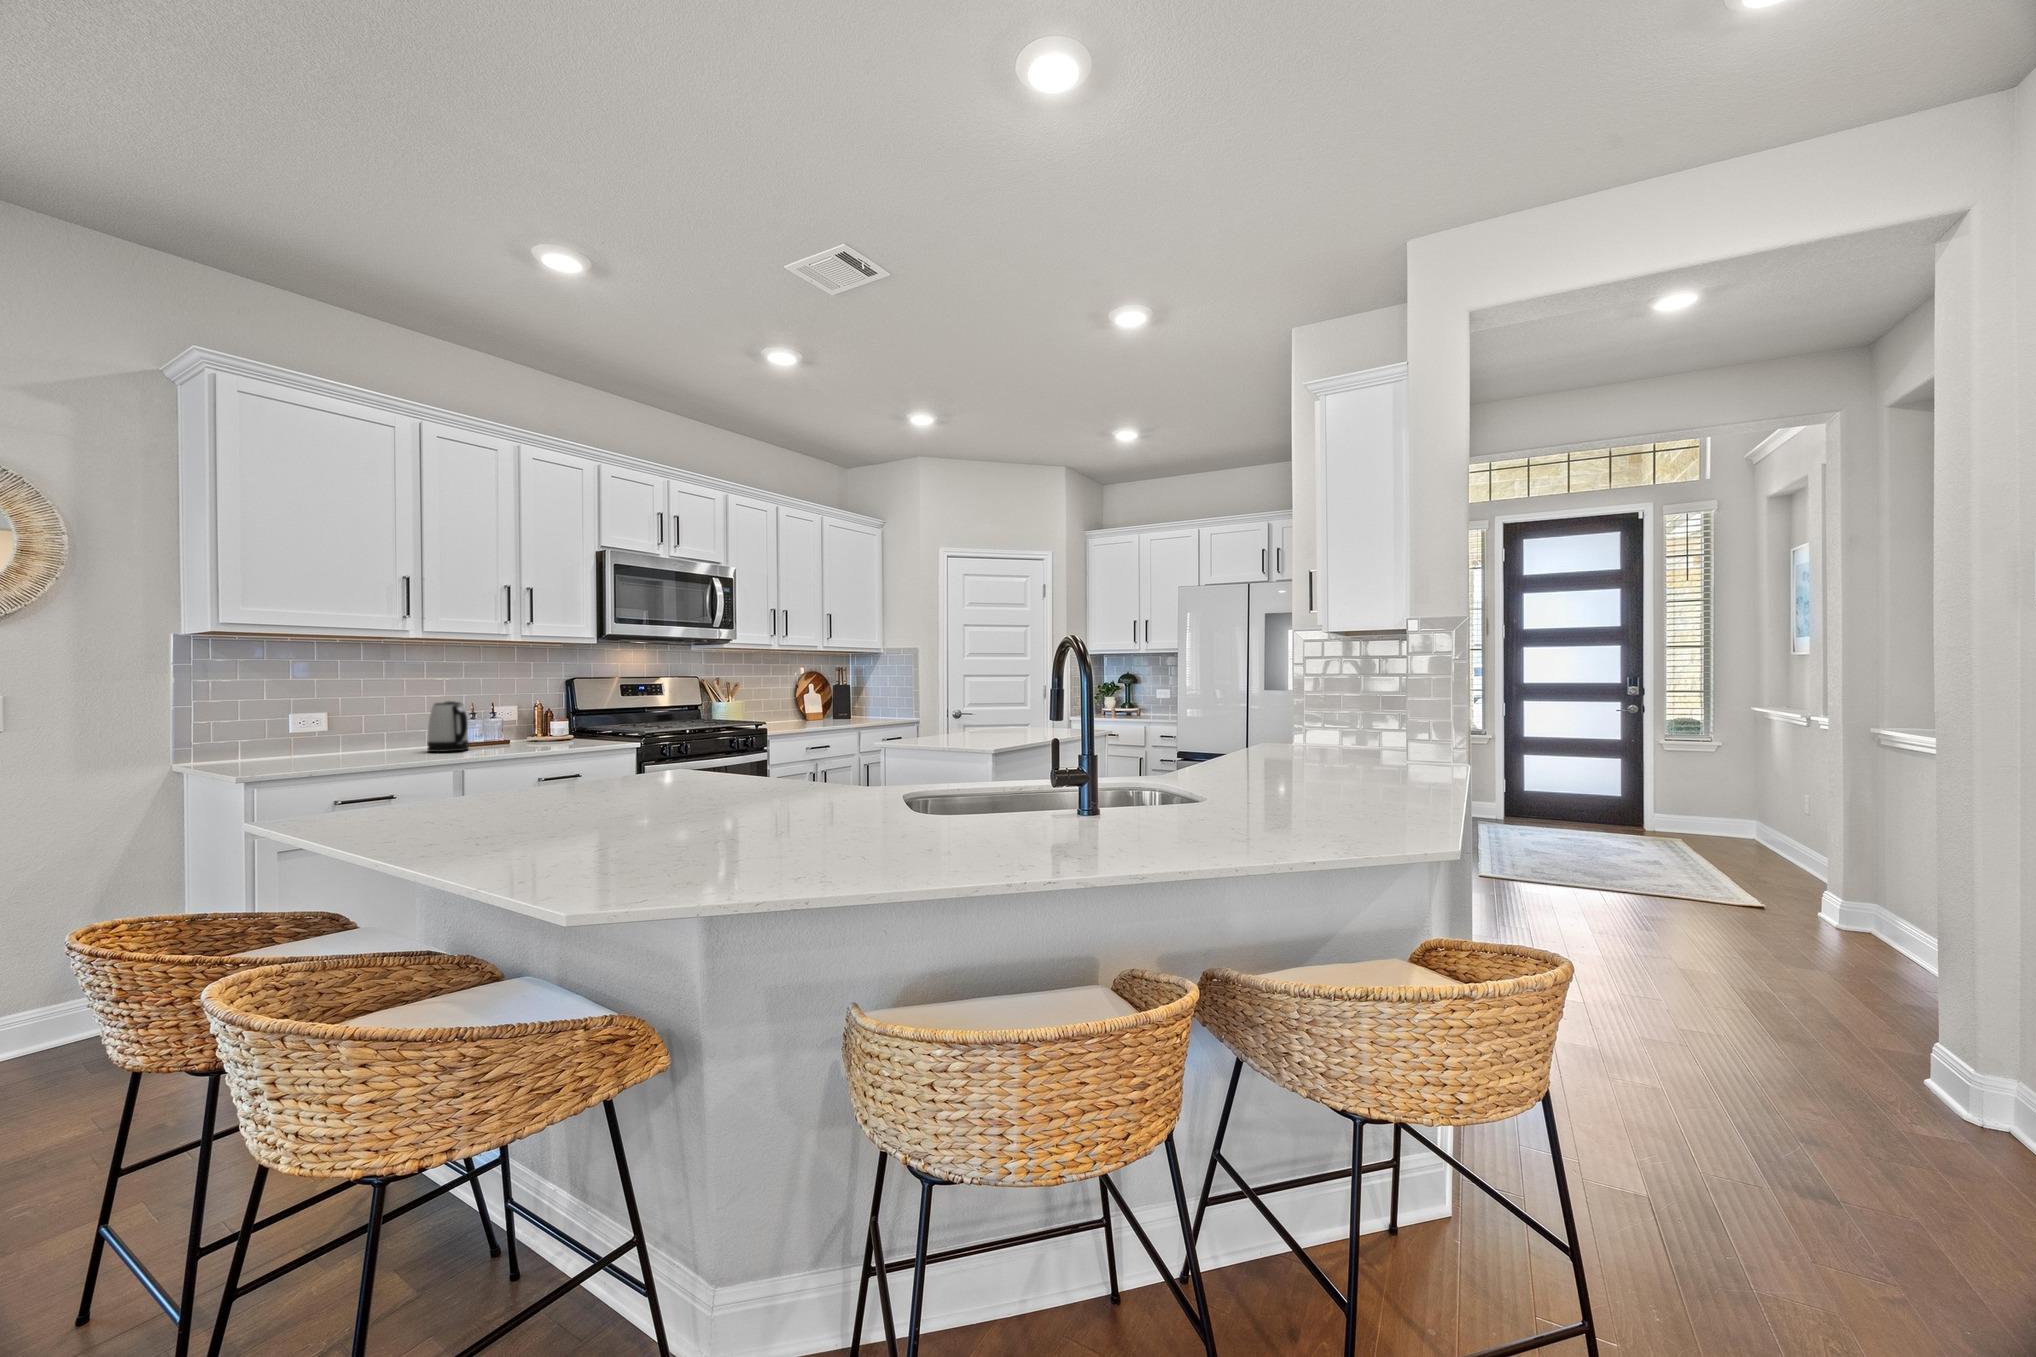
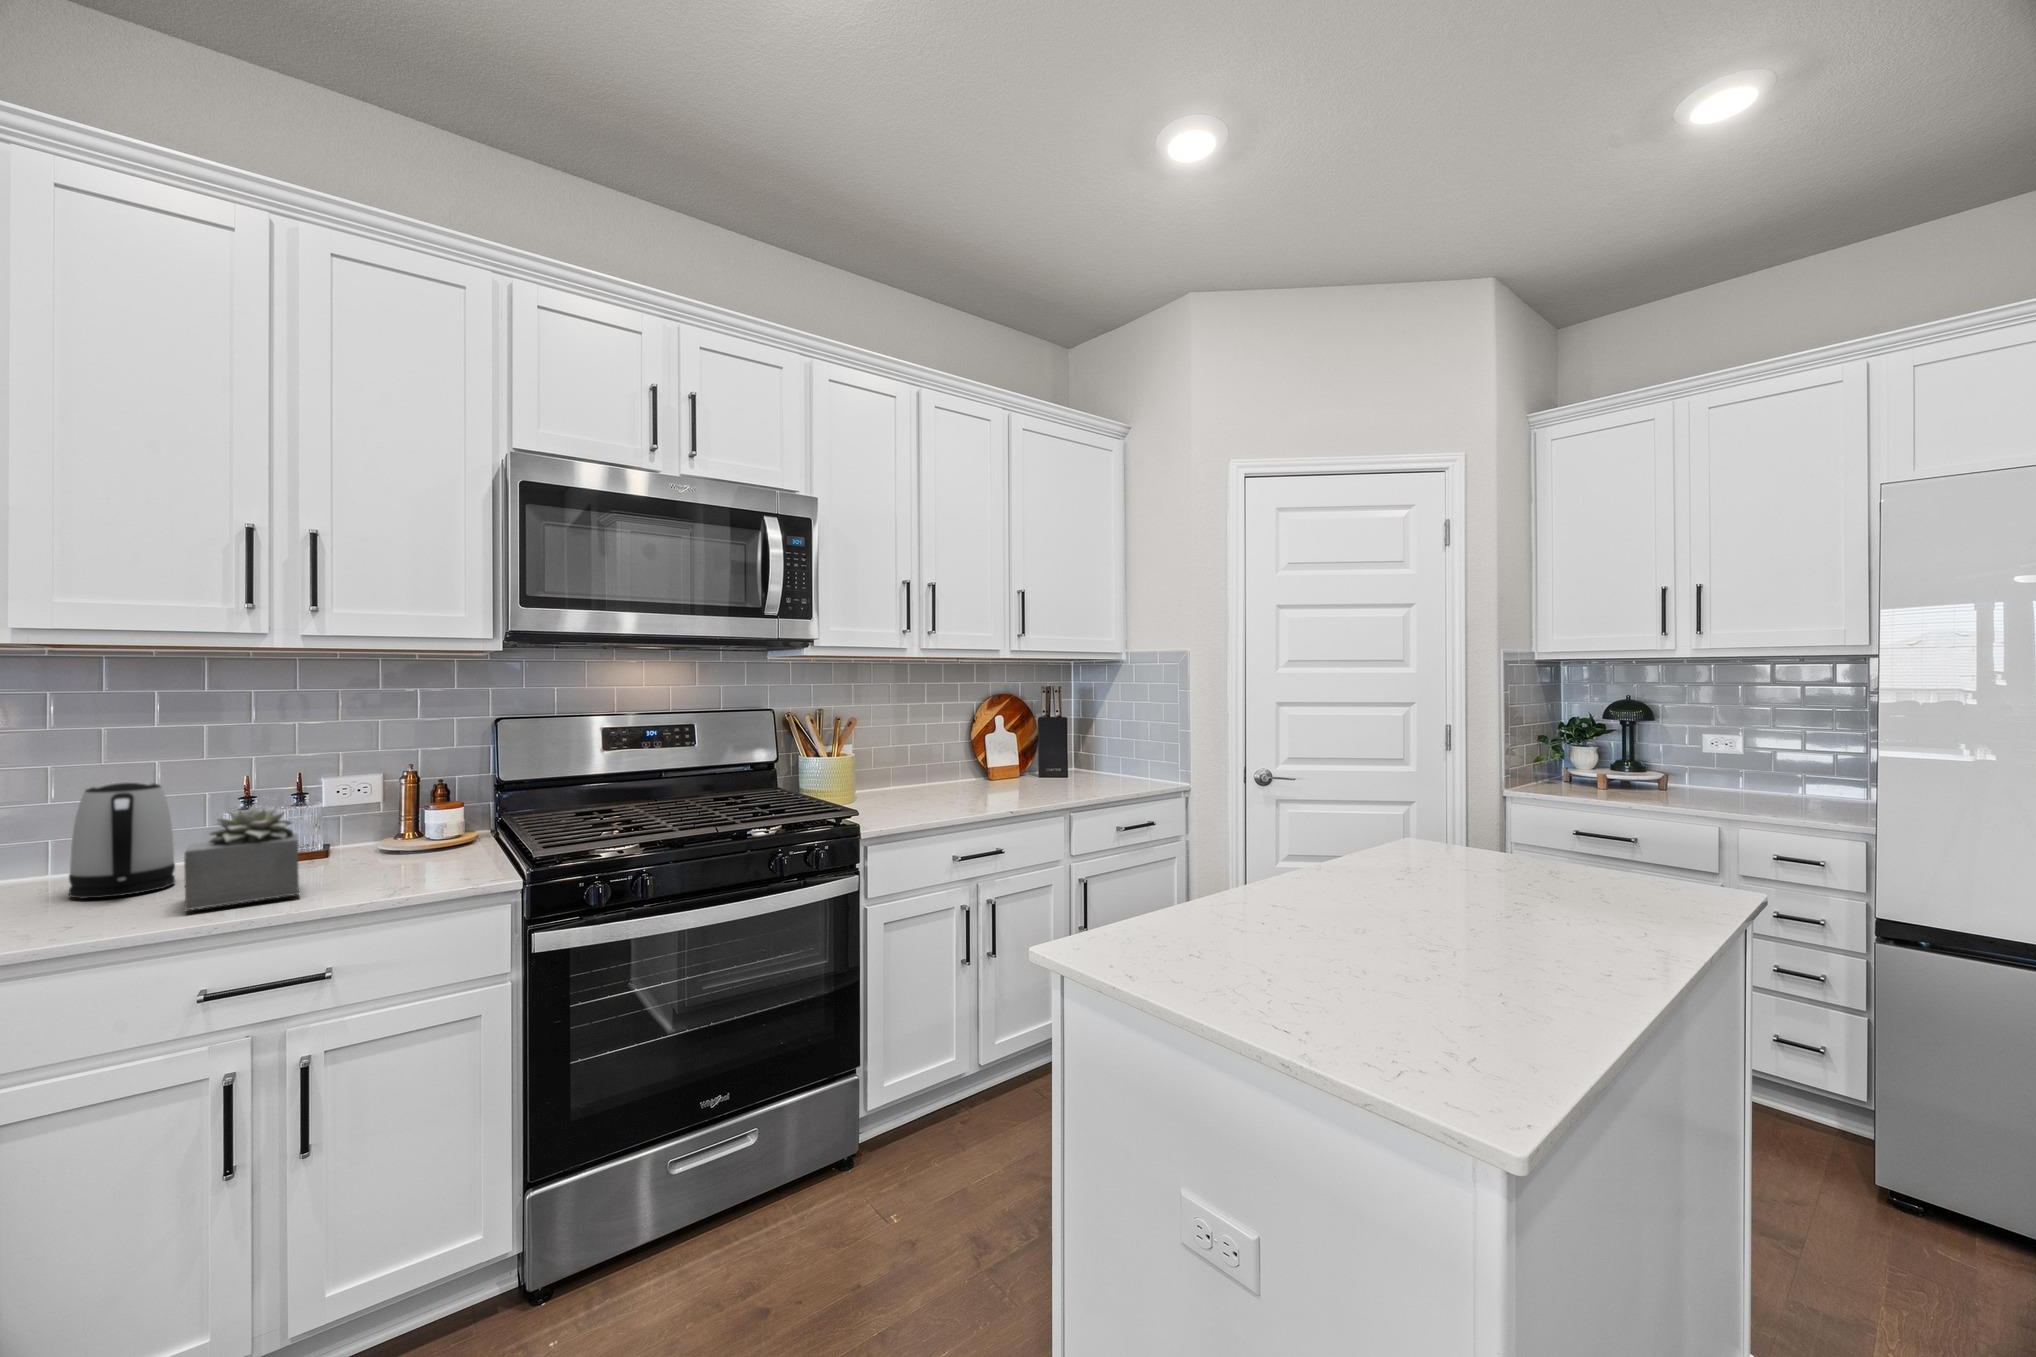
succulent plant: none [496,710,550,751] -> present [184,806,300,910]

